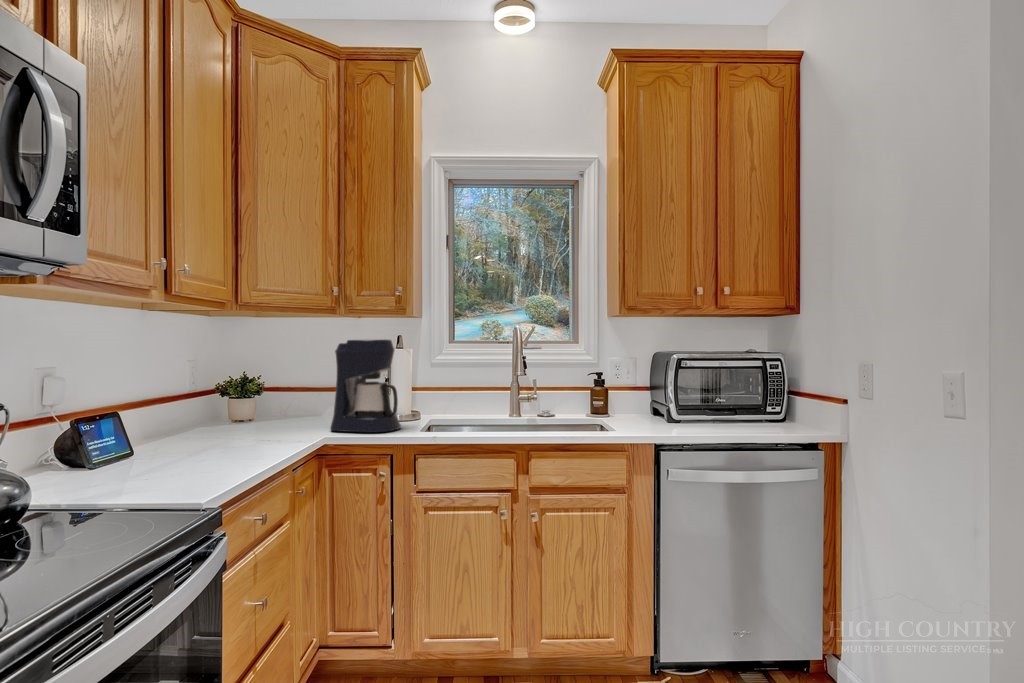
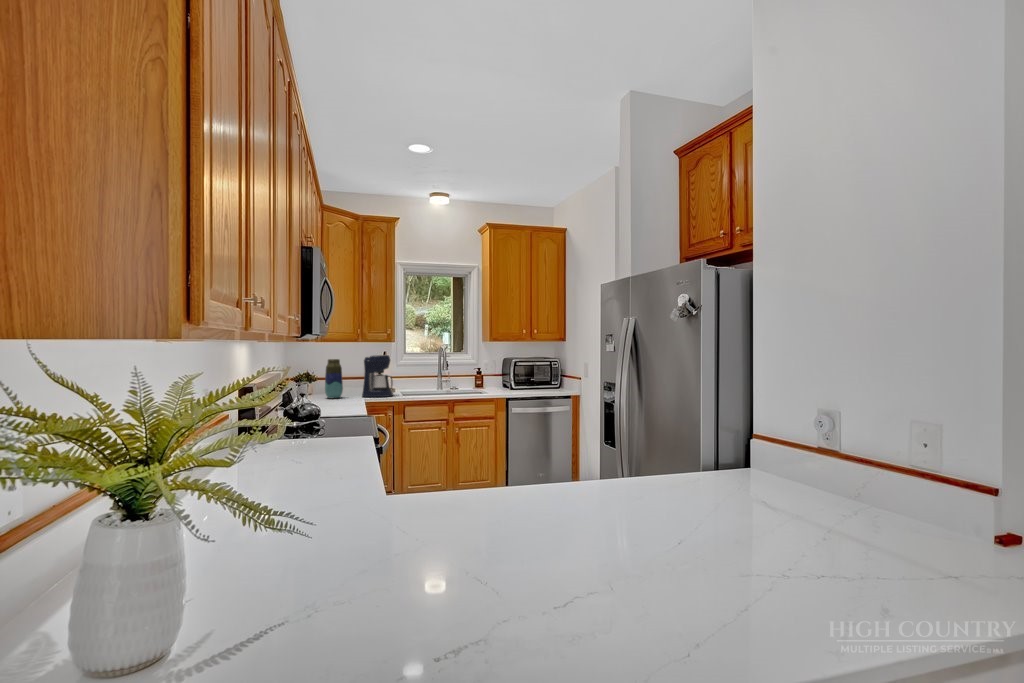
vase: none [251,347,290,432] -> present [325,359,343,399]

